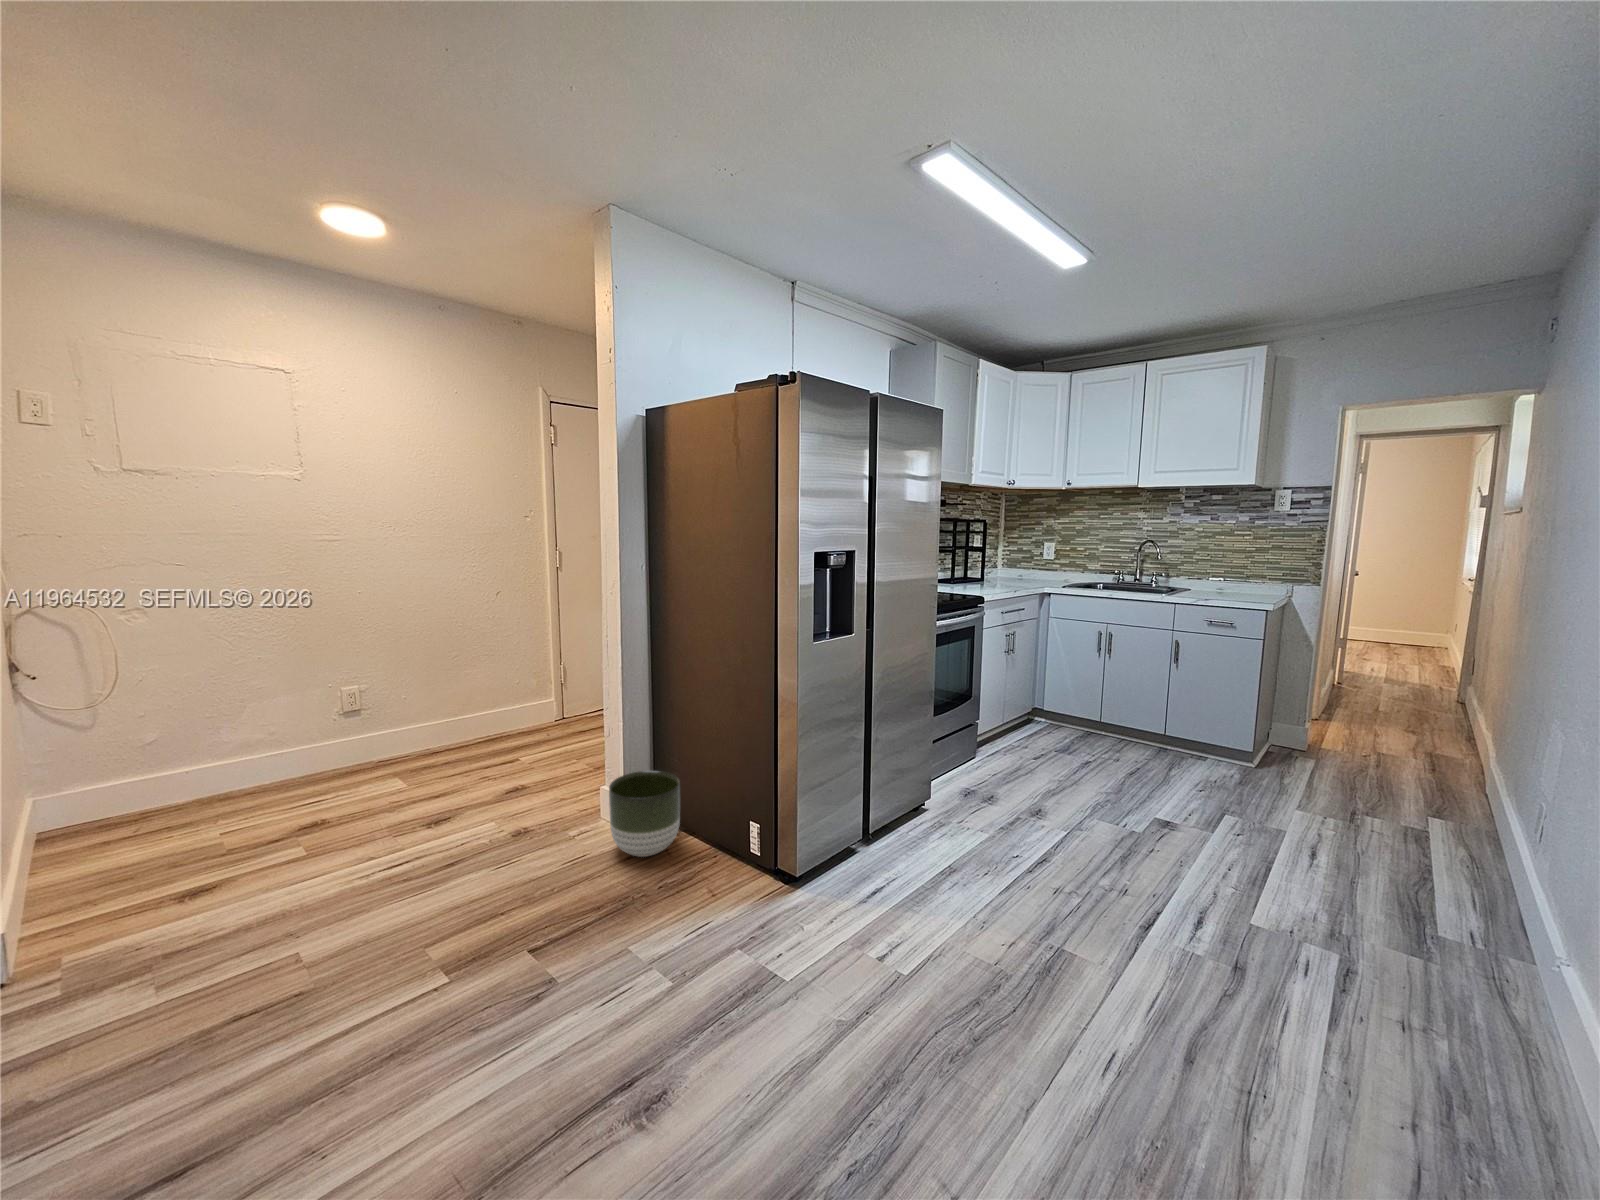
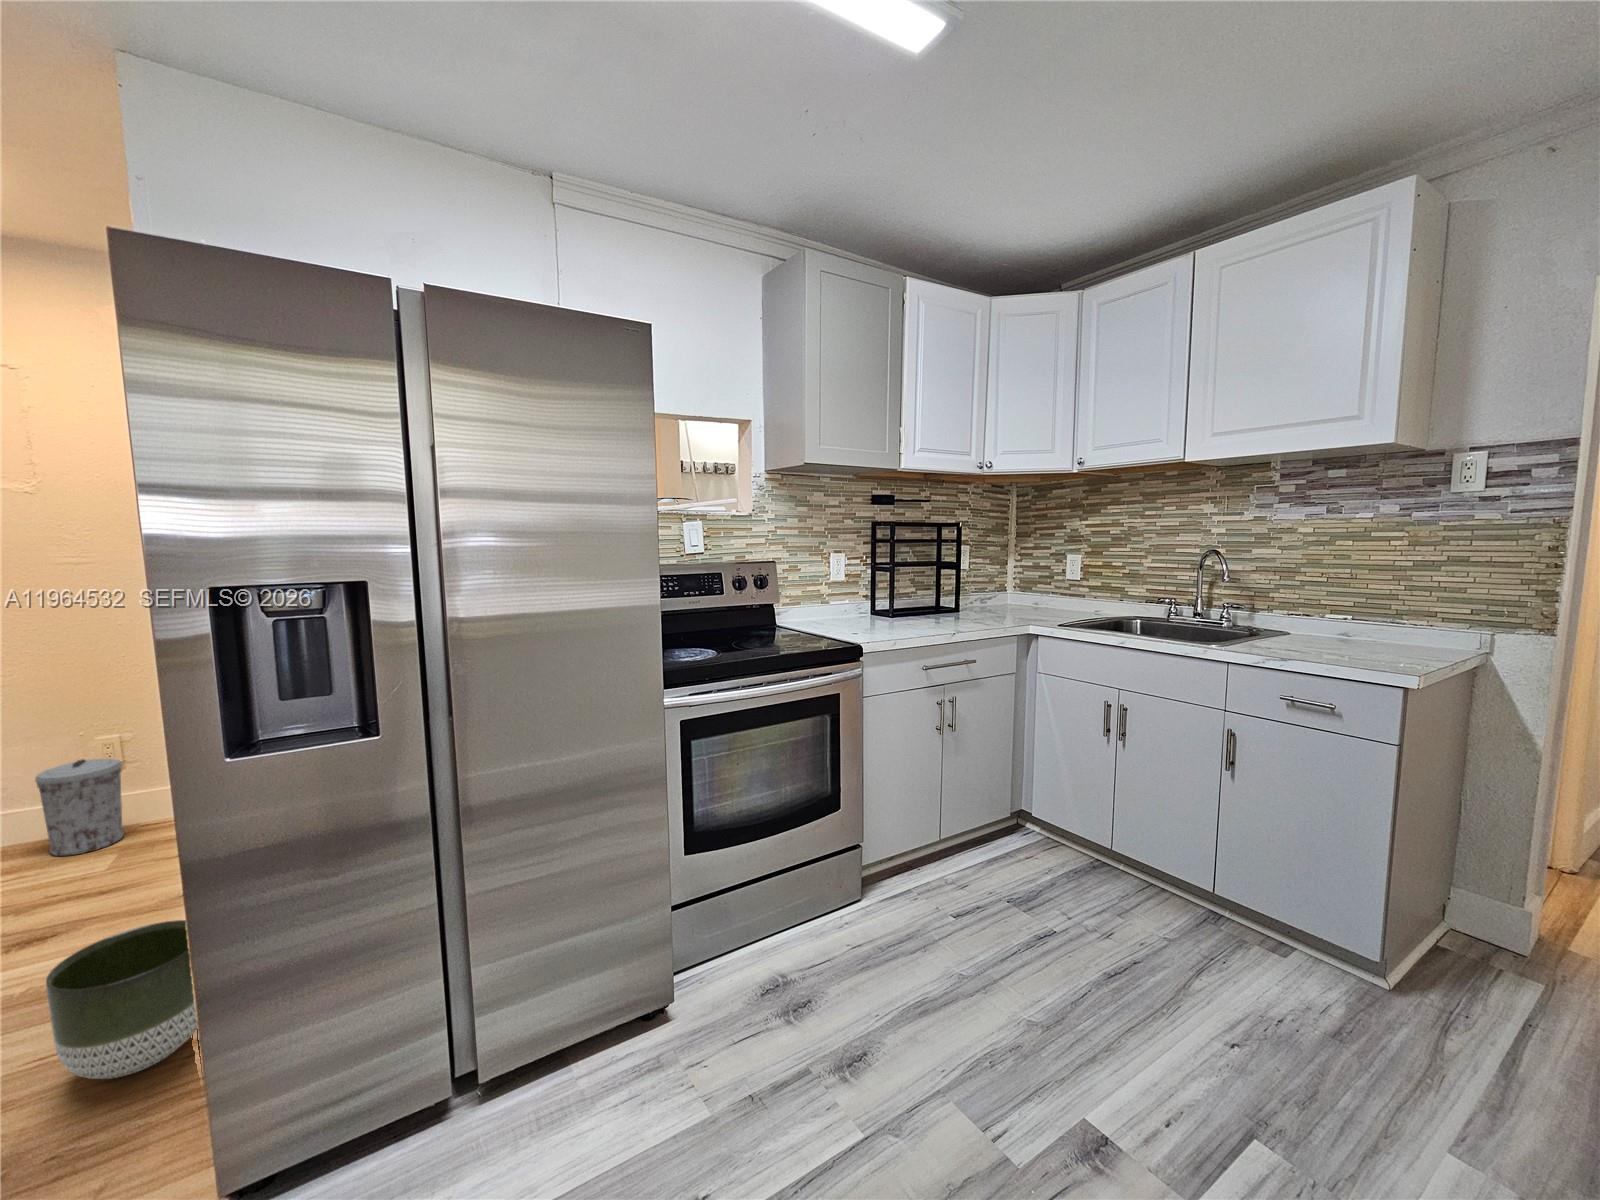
trash can: none [343,701,400,777] -> present [35,759,124,856]

